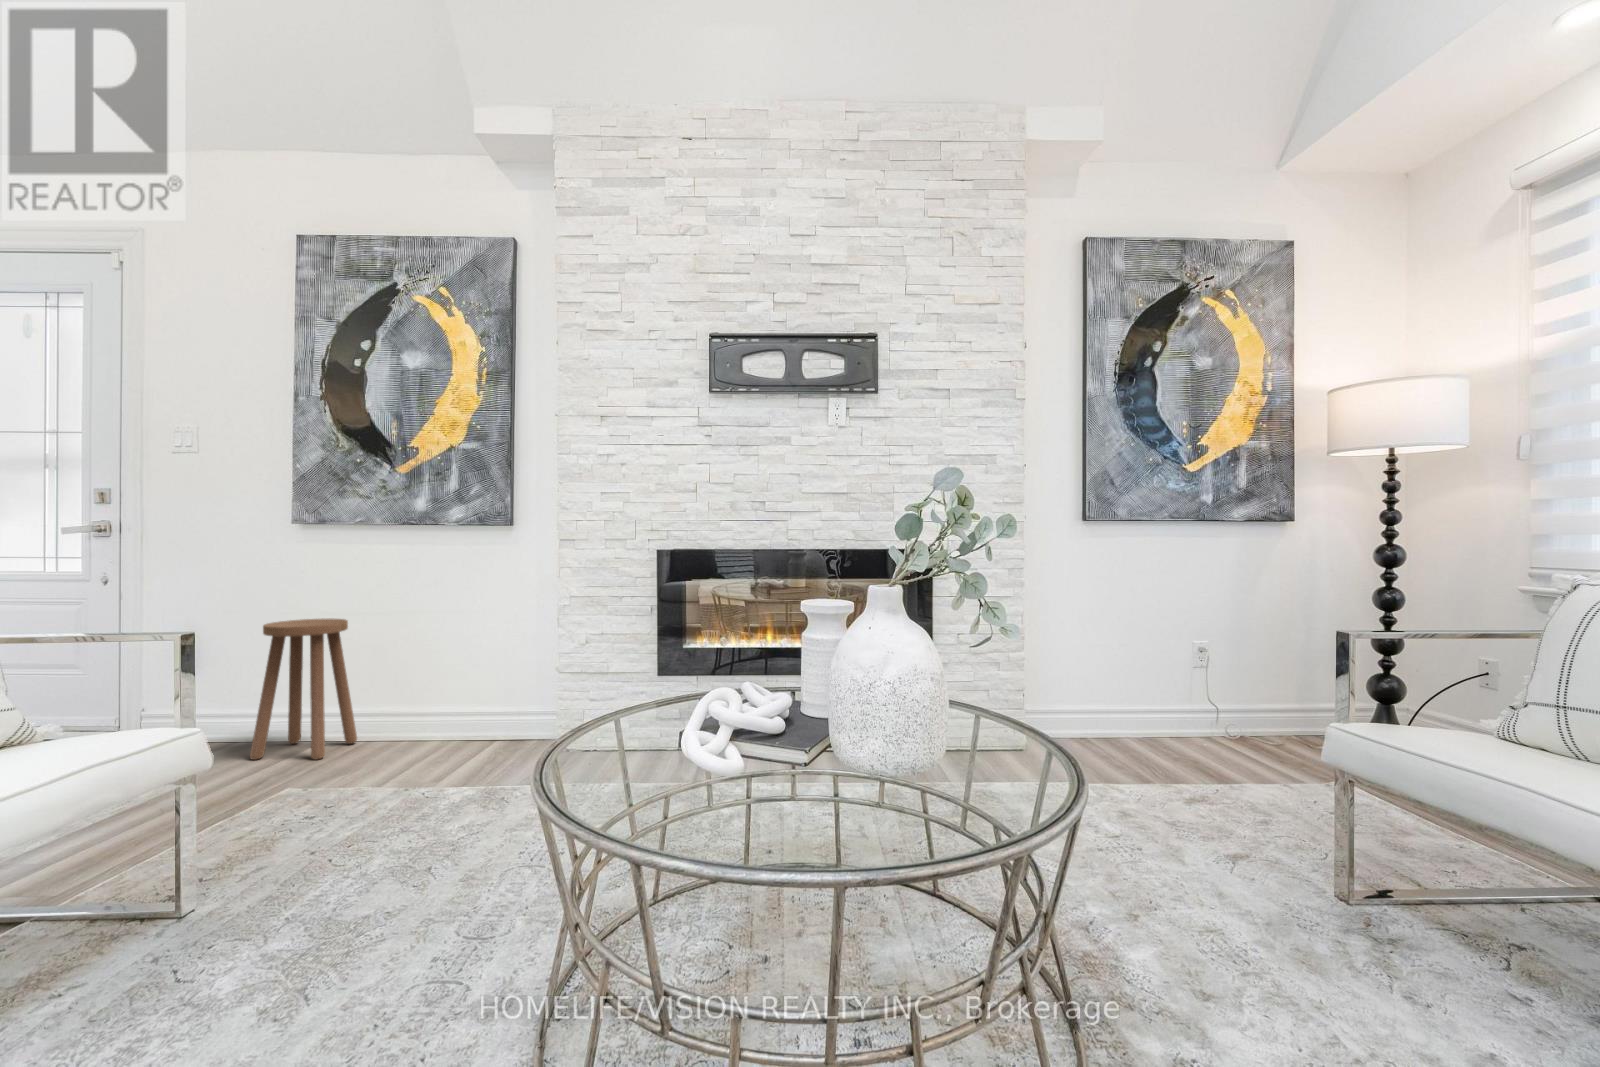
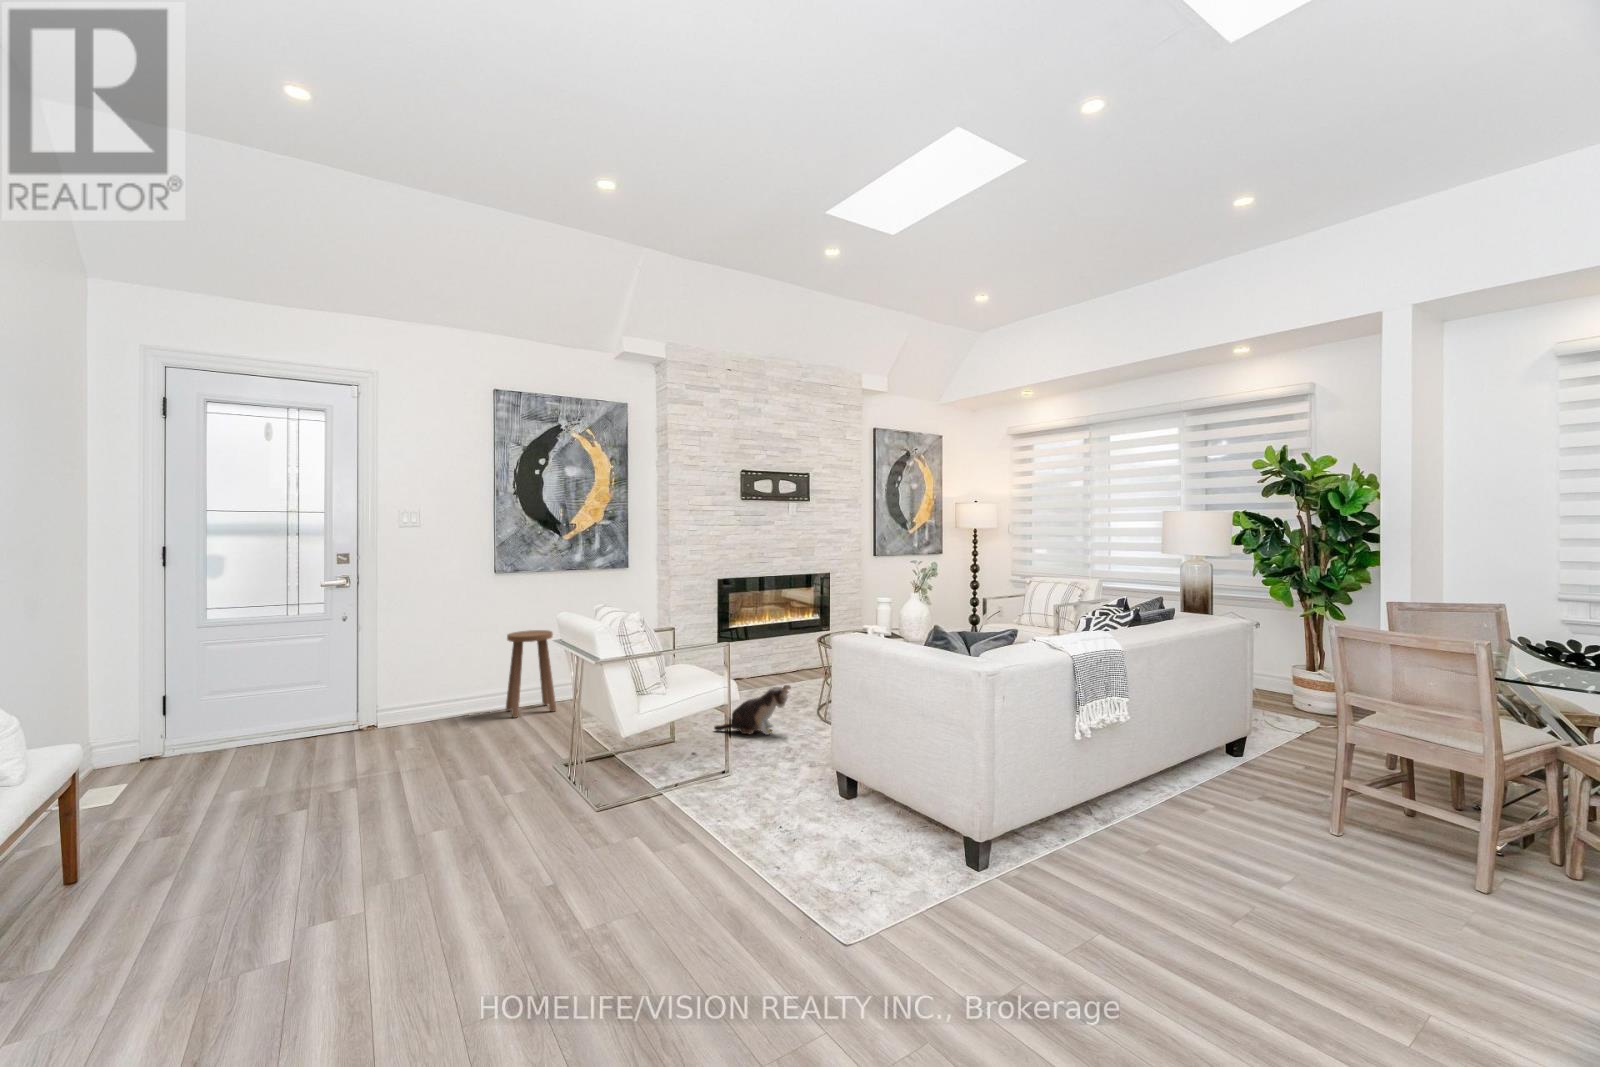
plush toy: none [249,830,351,966] -> present [714,685,791,735]

